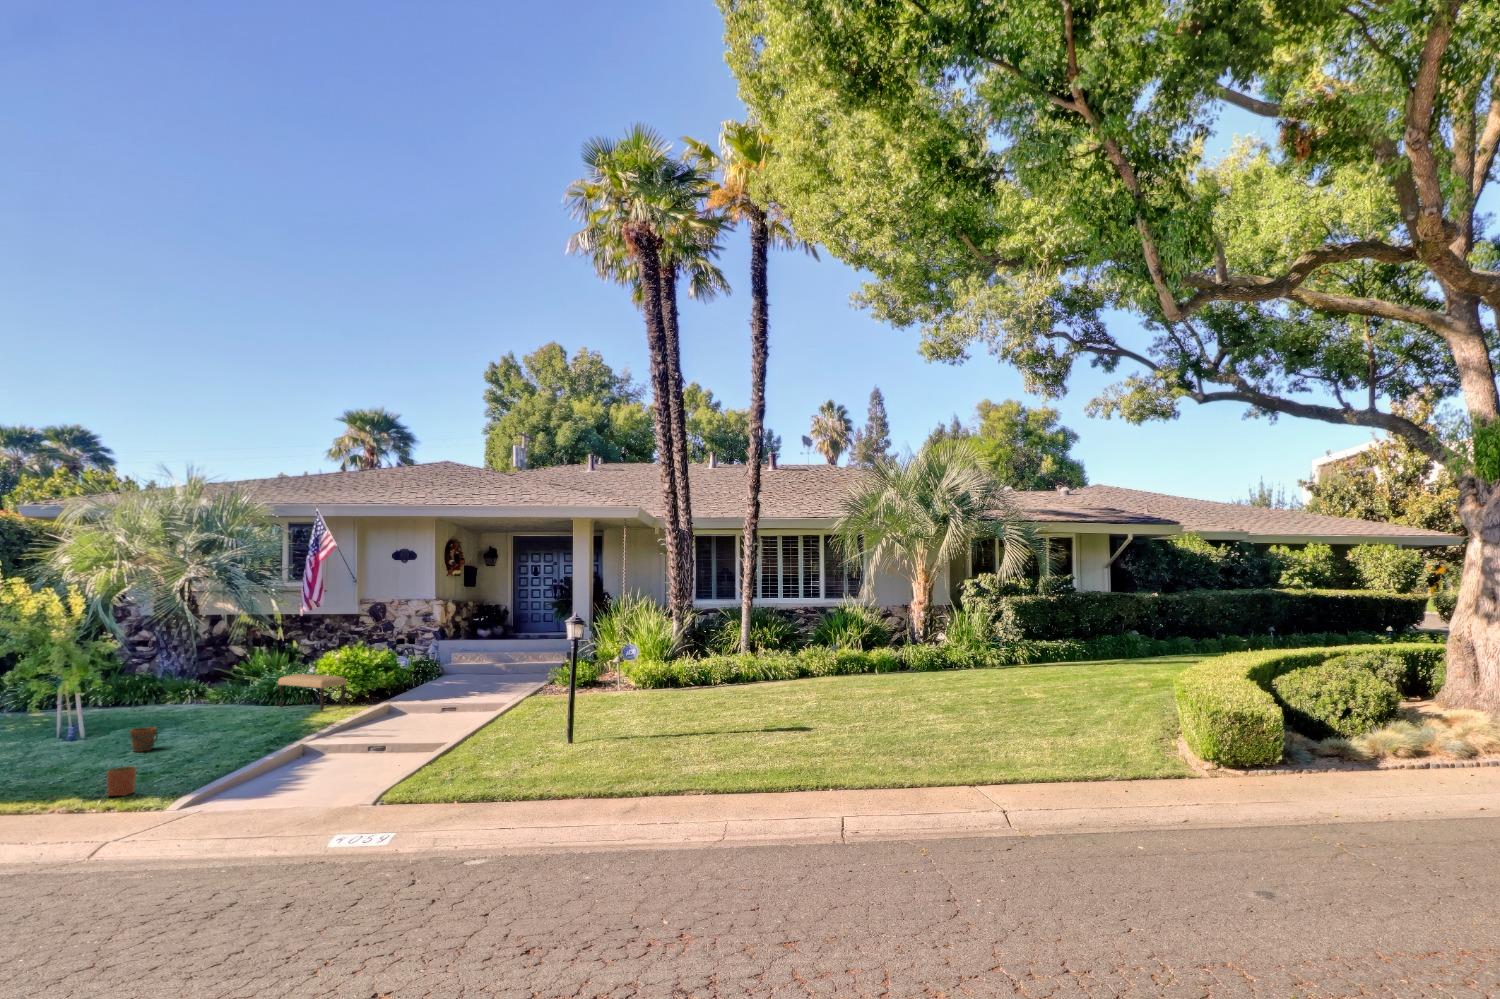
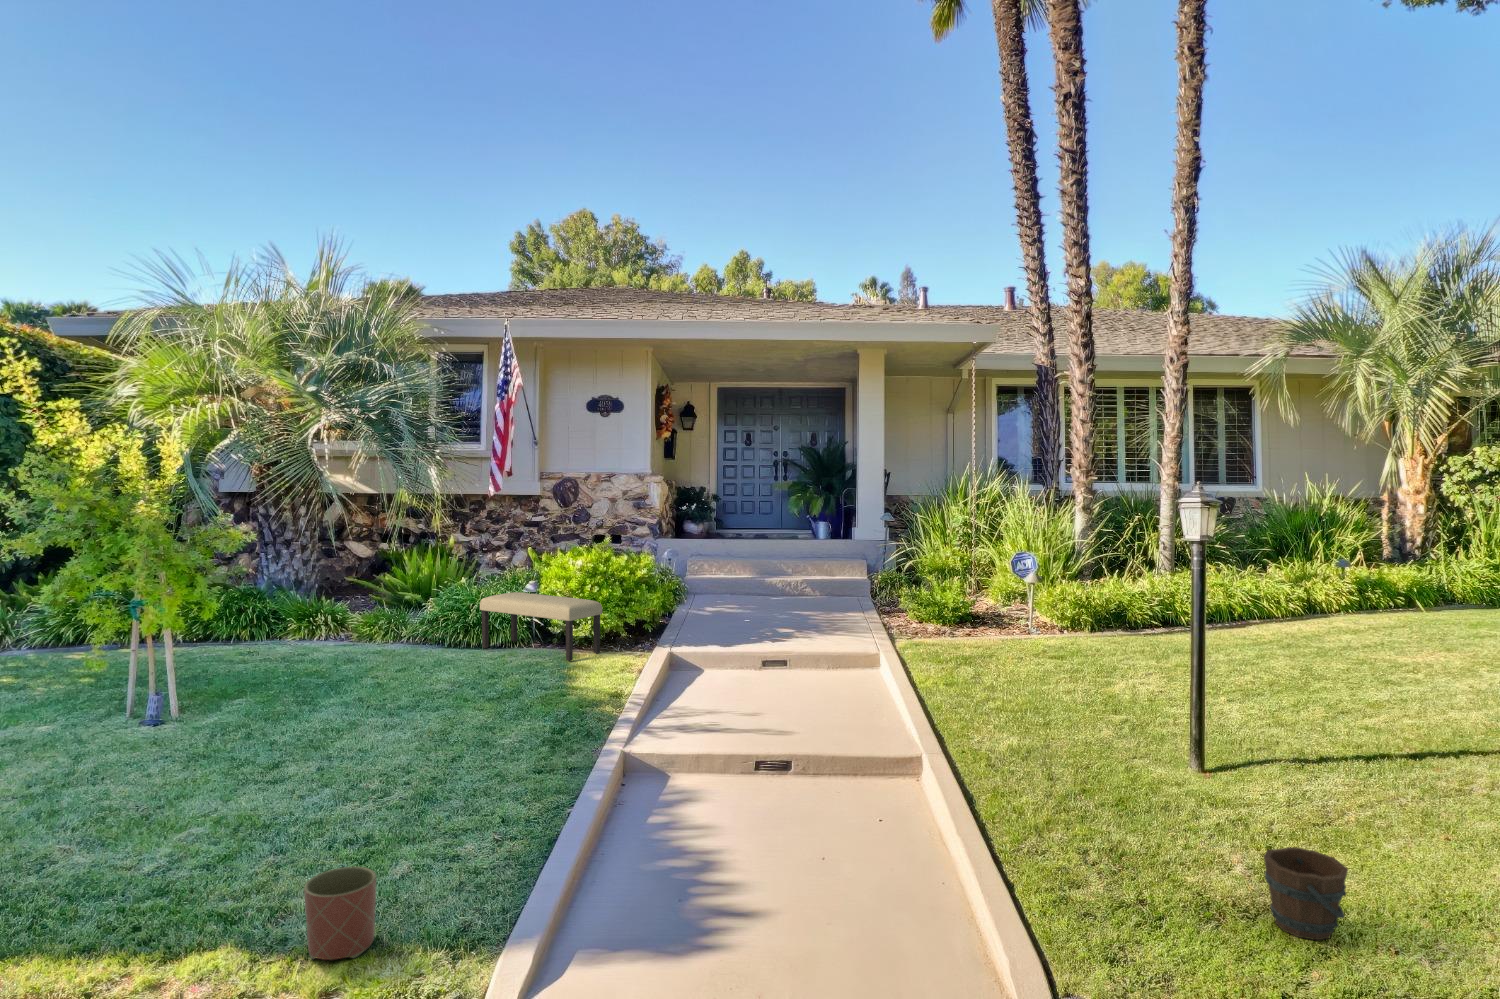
bucket: present [130,727,158,752] -> present [1264,847,1348,940]

